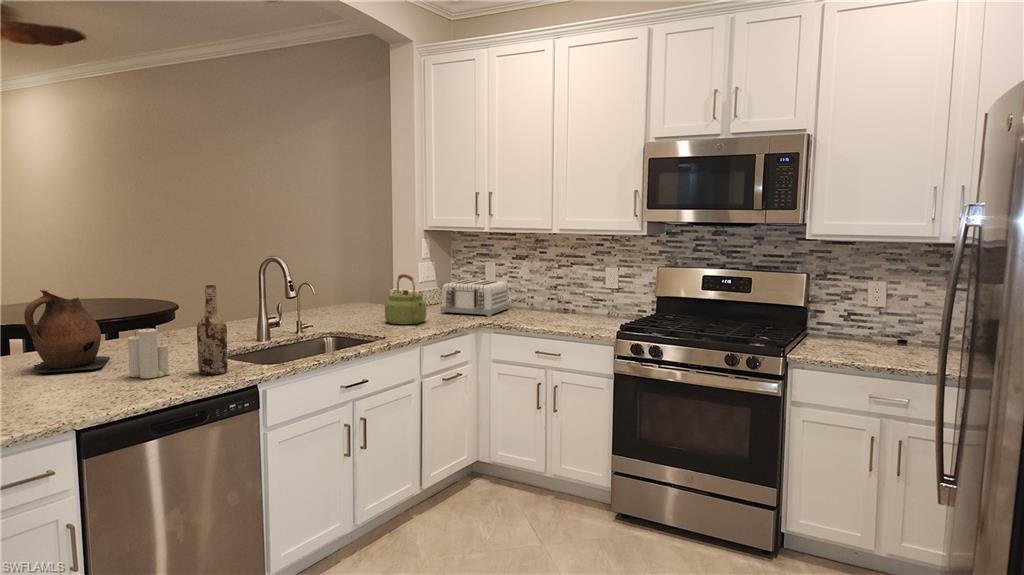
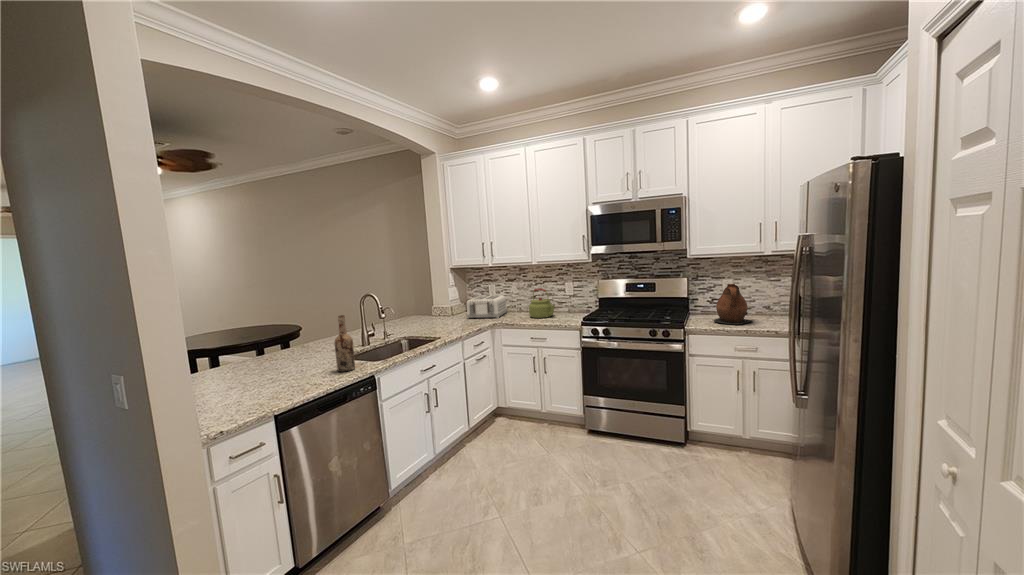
kettle: present [385,274,426,324] -> present [529,288,555,318]
ceramic pitcher: present [24,290,110,373] -> present [714,284,752,324]
candle: present [128,329,170,379] -> none [292,343,320,378]

